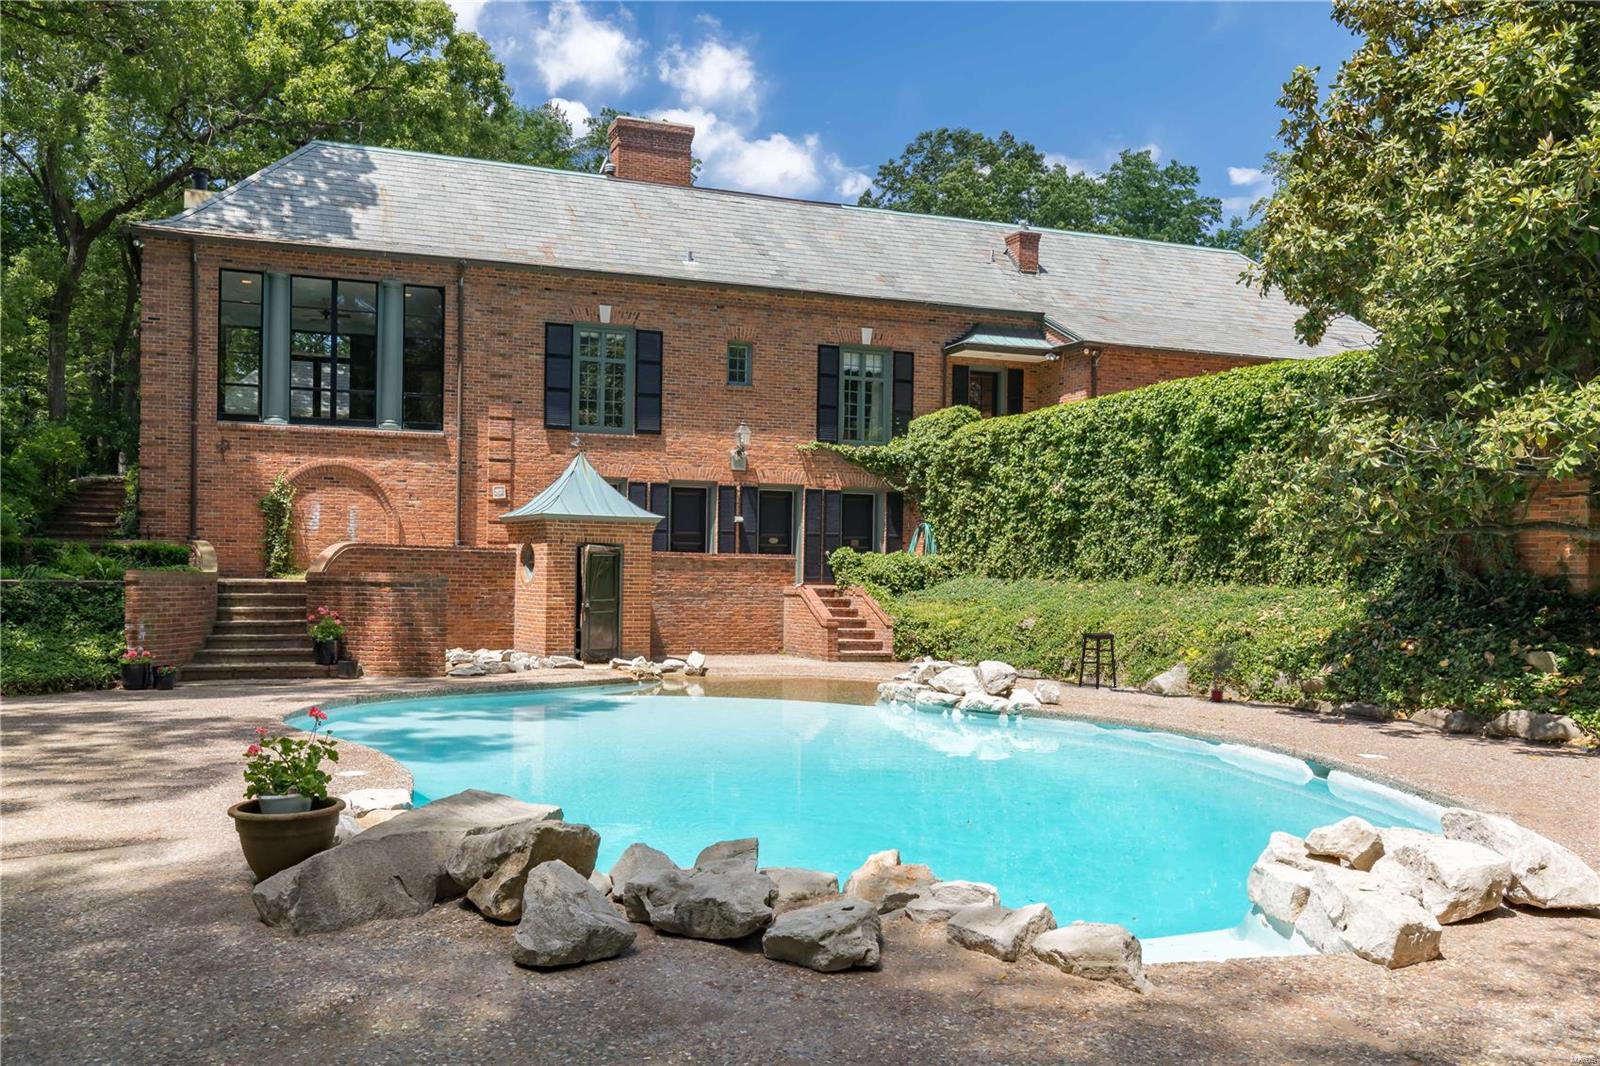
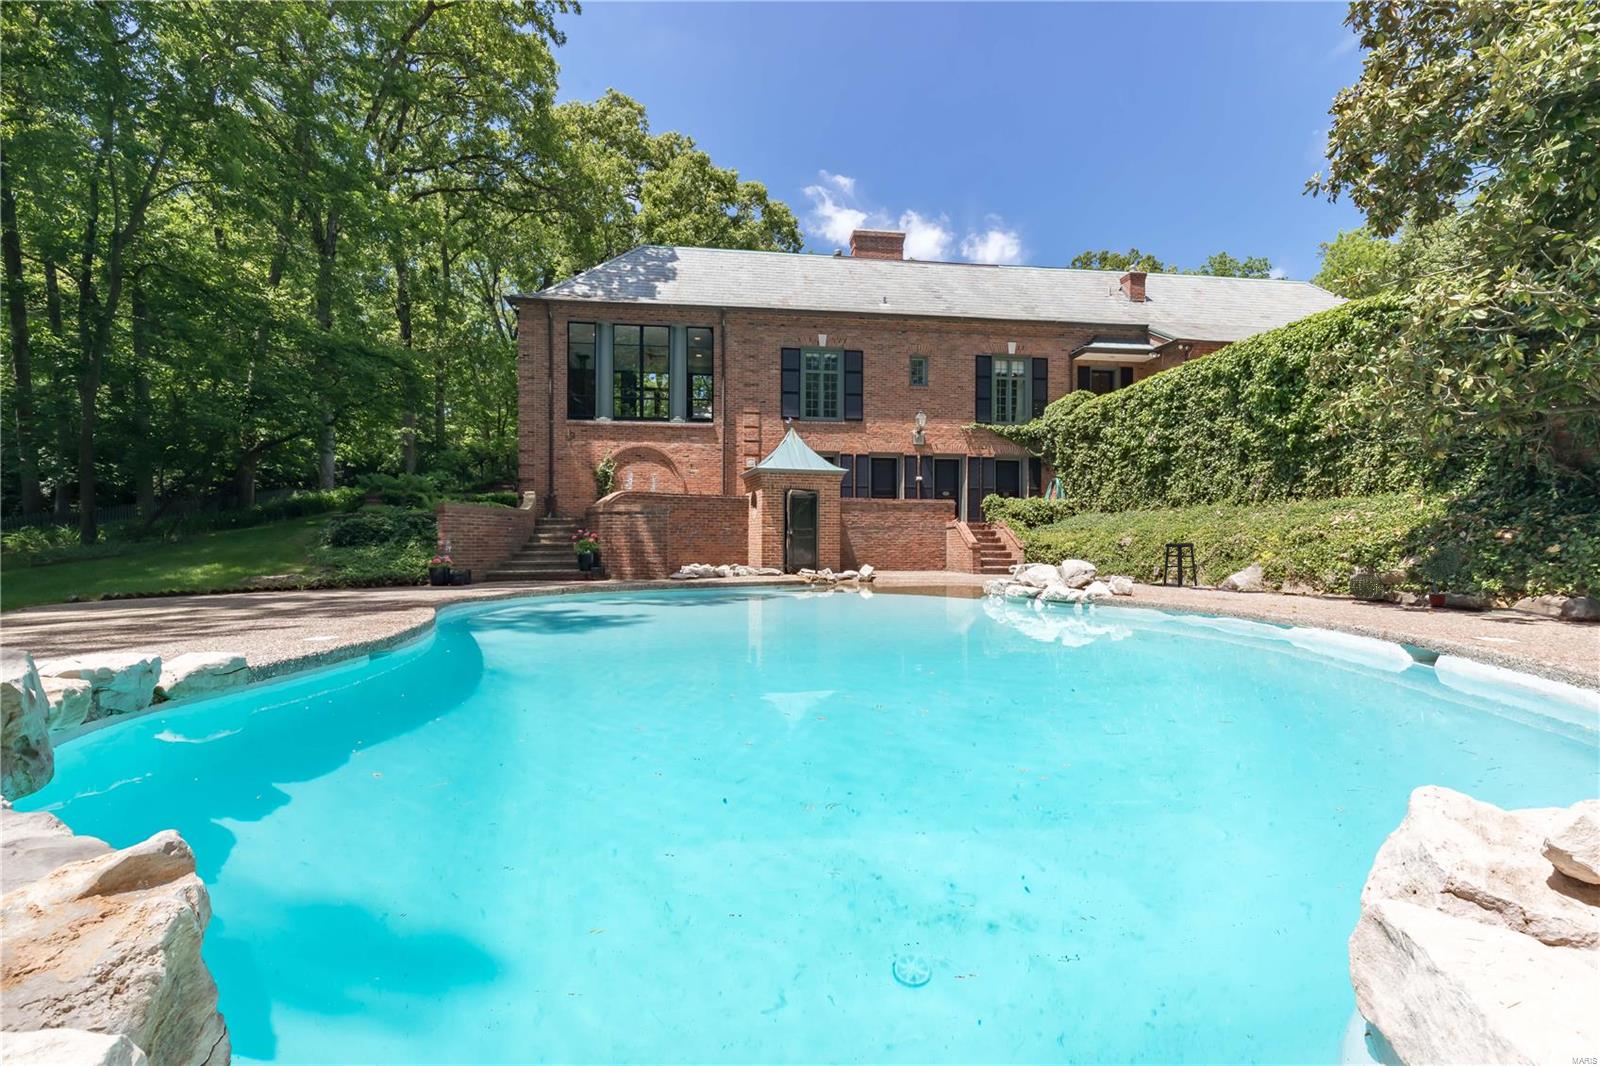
potted tree: present [1201,641,1238,702] -> present [1420,541,1470,607]
woven basket: none [1276,680,1306,710] -> present [1350,573,1383,600]

